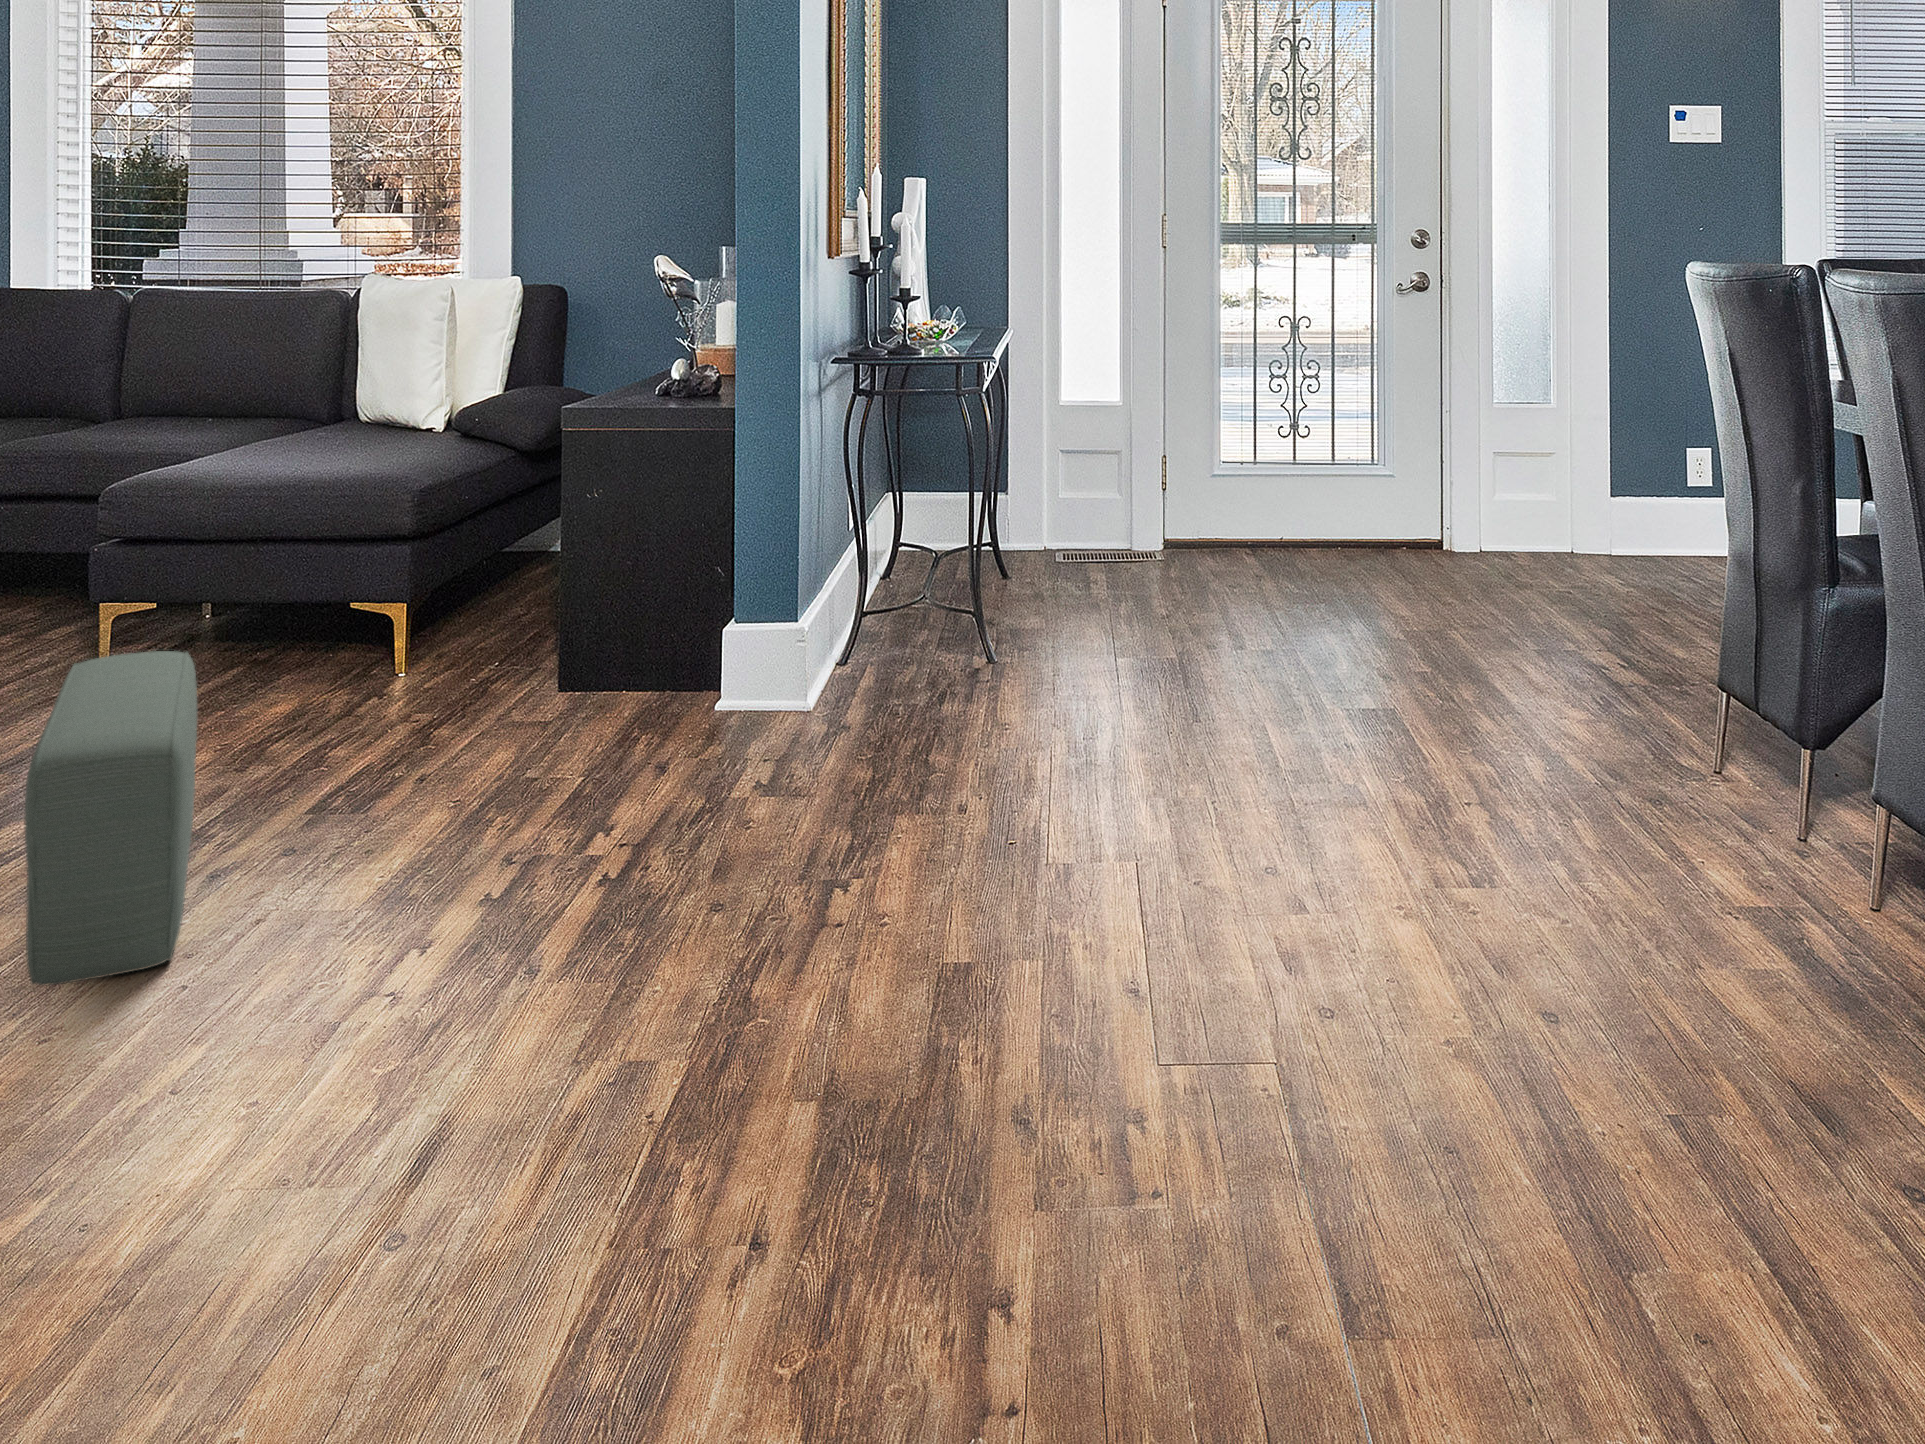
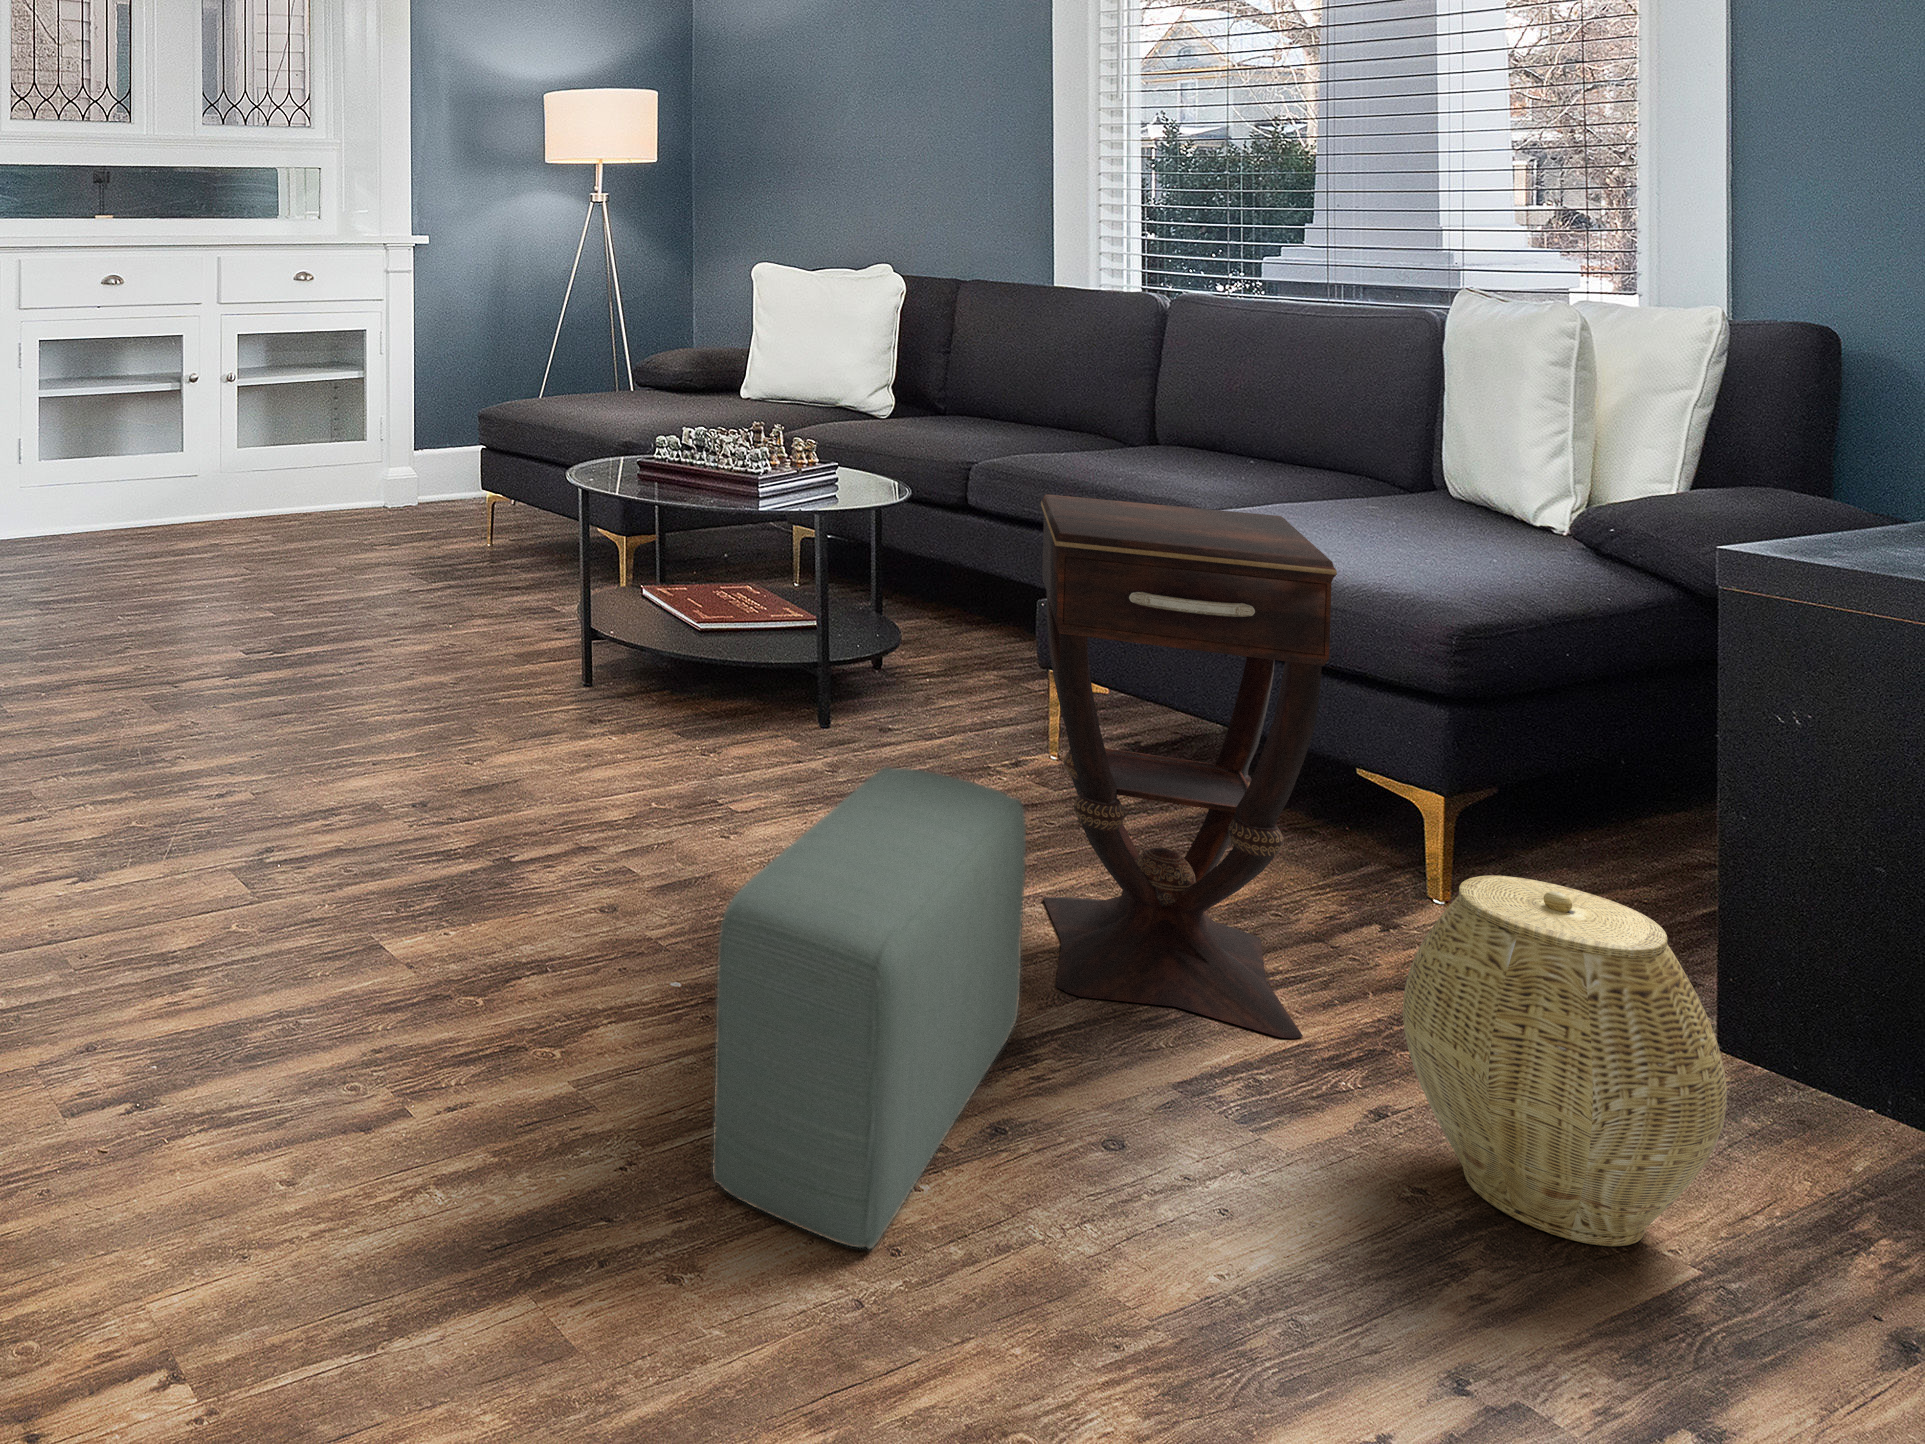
side table: none [148,422,380,798] -> present [1041,495,1337,1038]
woven basket: none [441,597,595,792] -> present [1403,875,1727,1246]

